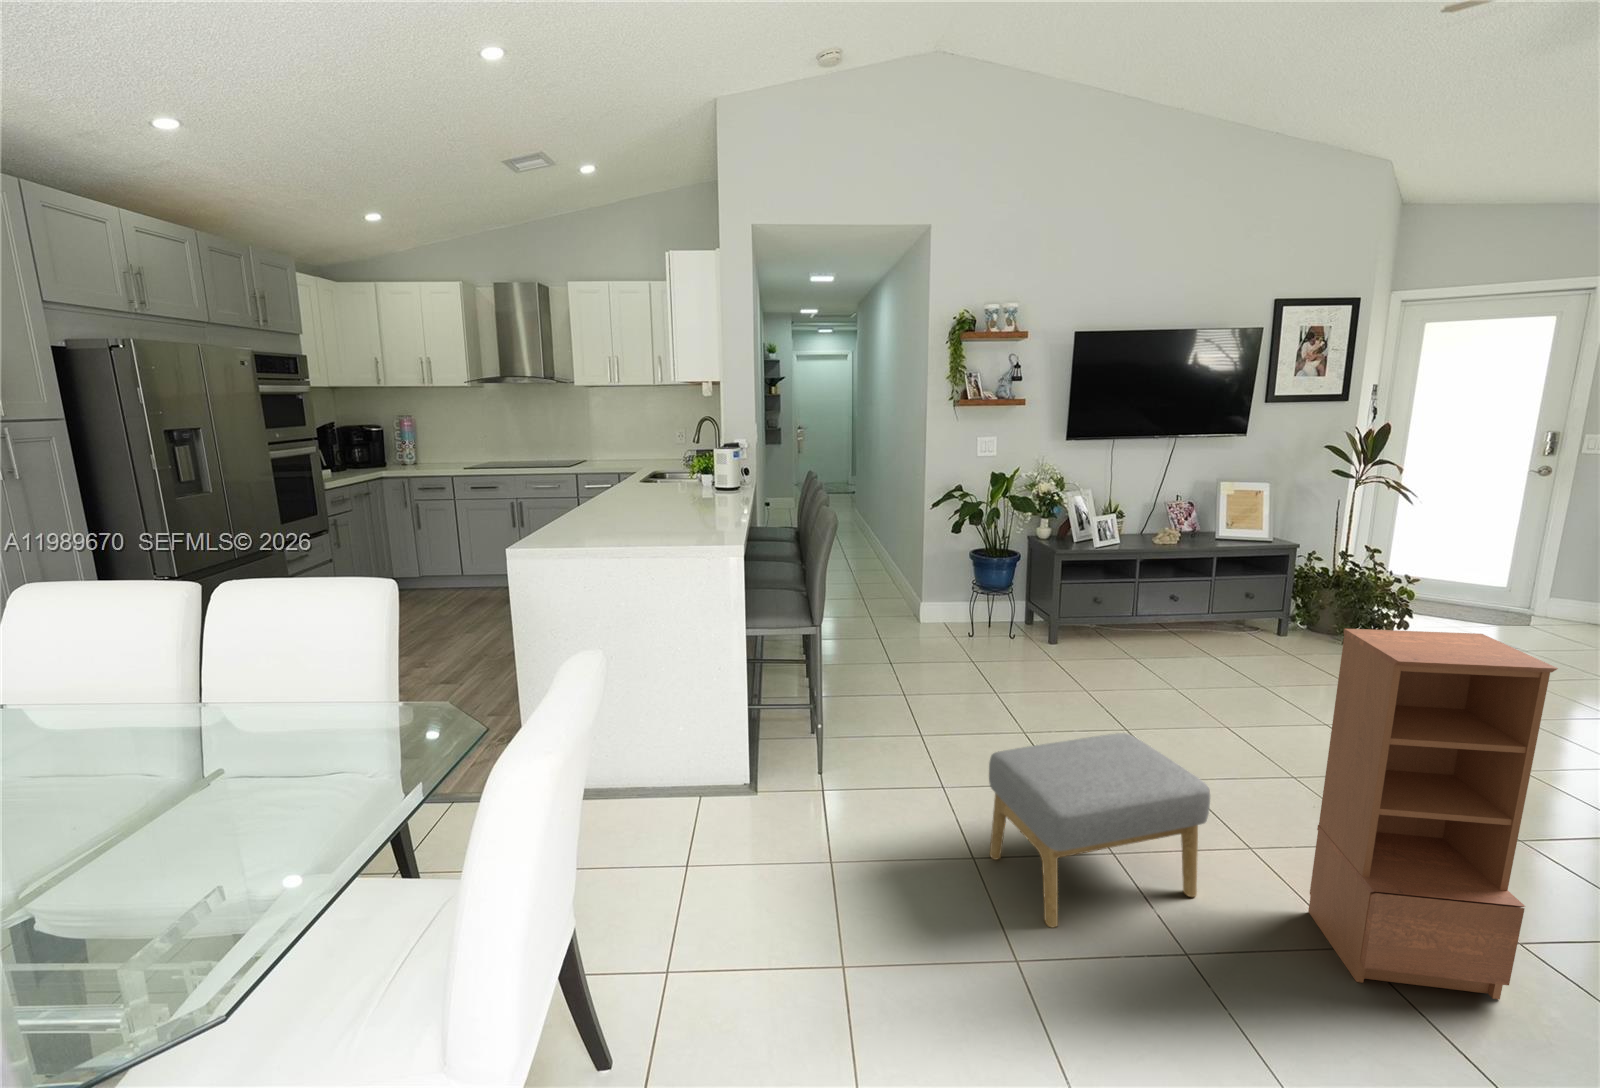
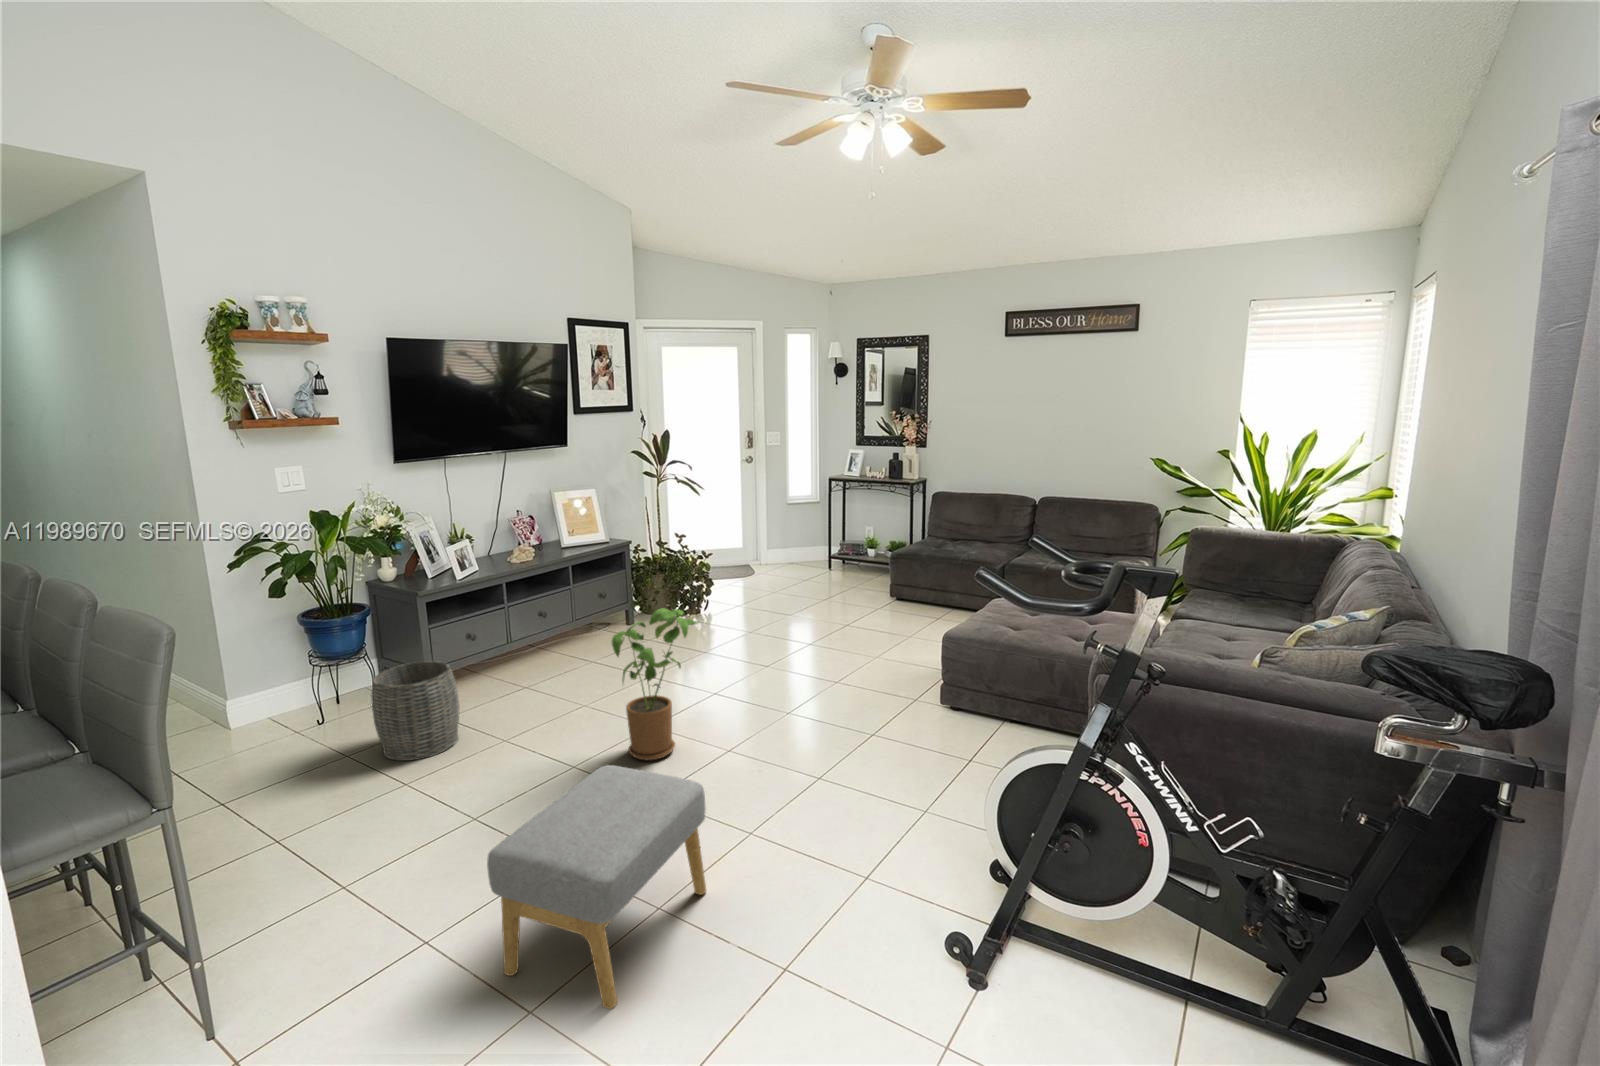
woven basket: none [996,606,1063,686] -> present [371,661,460,761]
house plant: none [1197,612,1311,767] -> present [612,608,698,760]
bookcase: present [1308,629,1558,1000] -> none [770,588,905,889]

